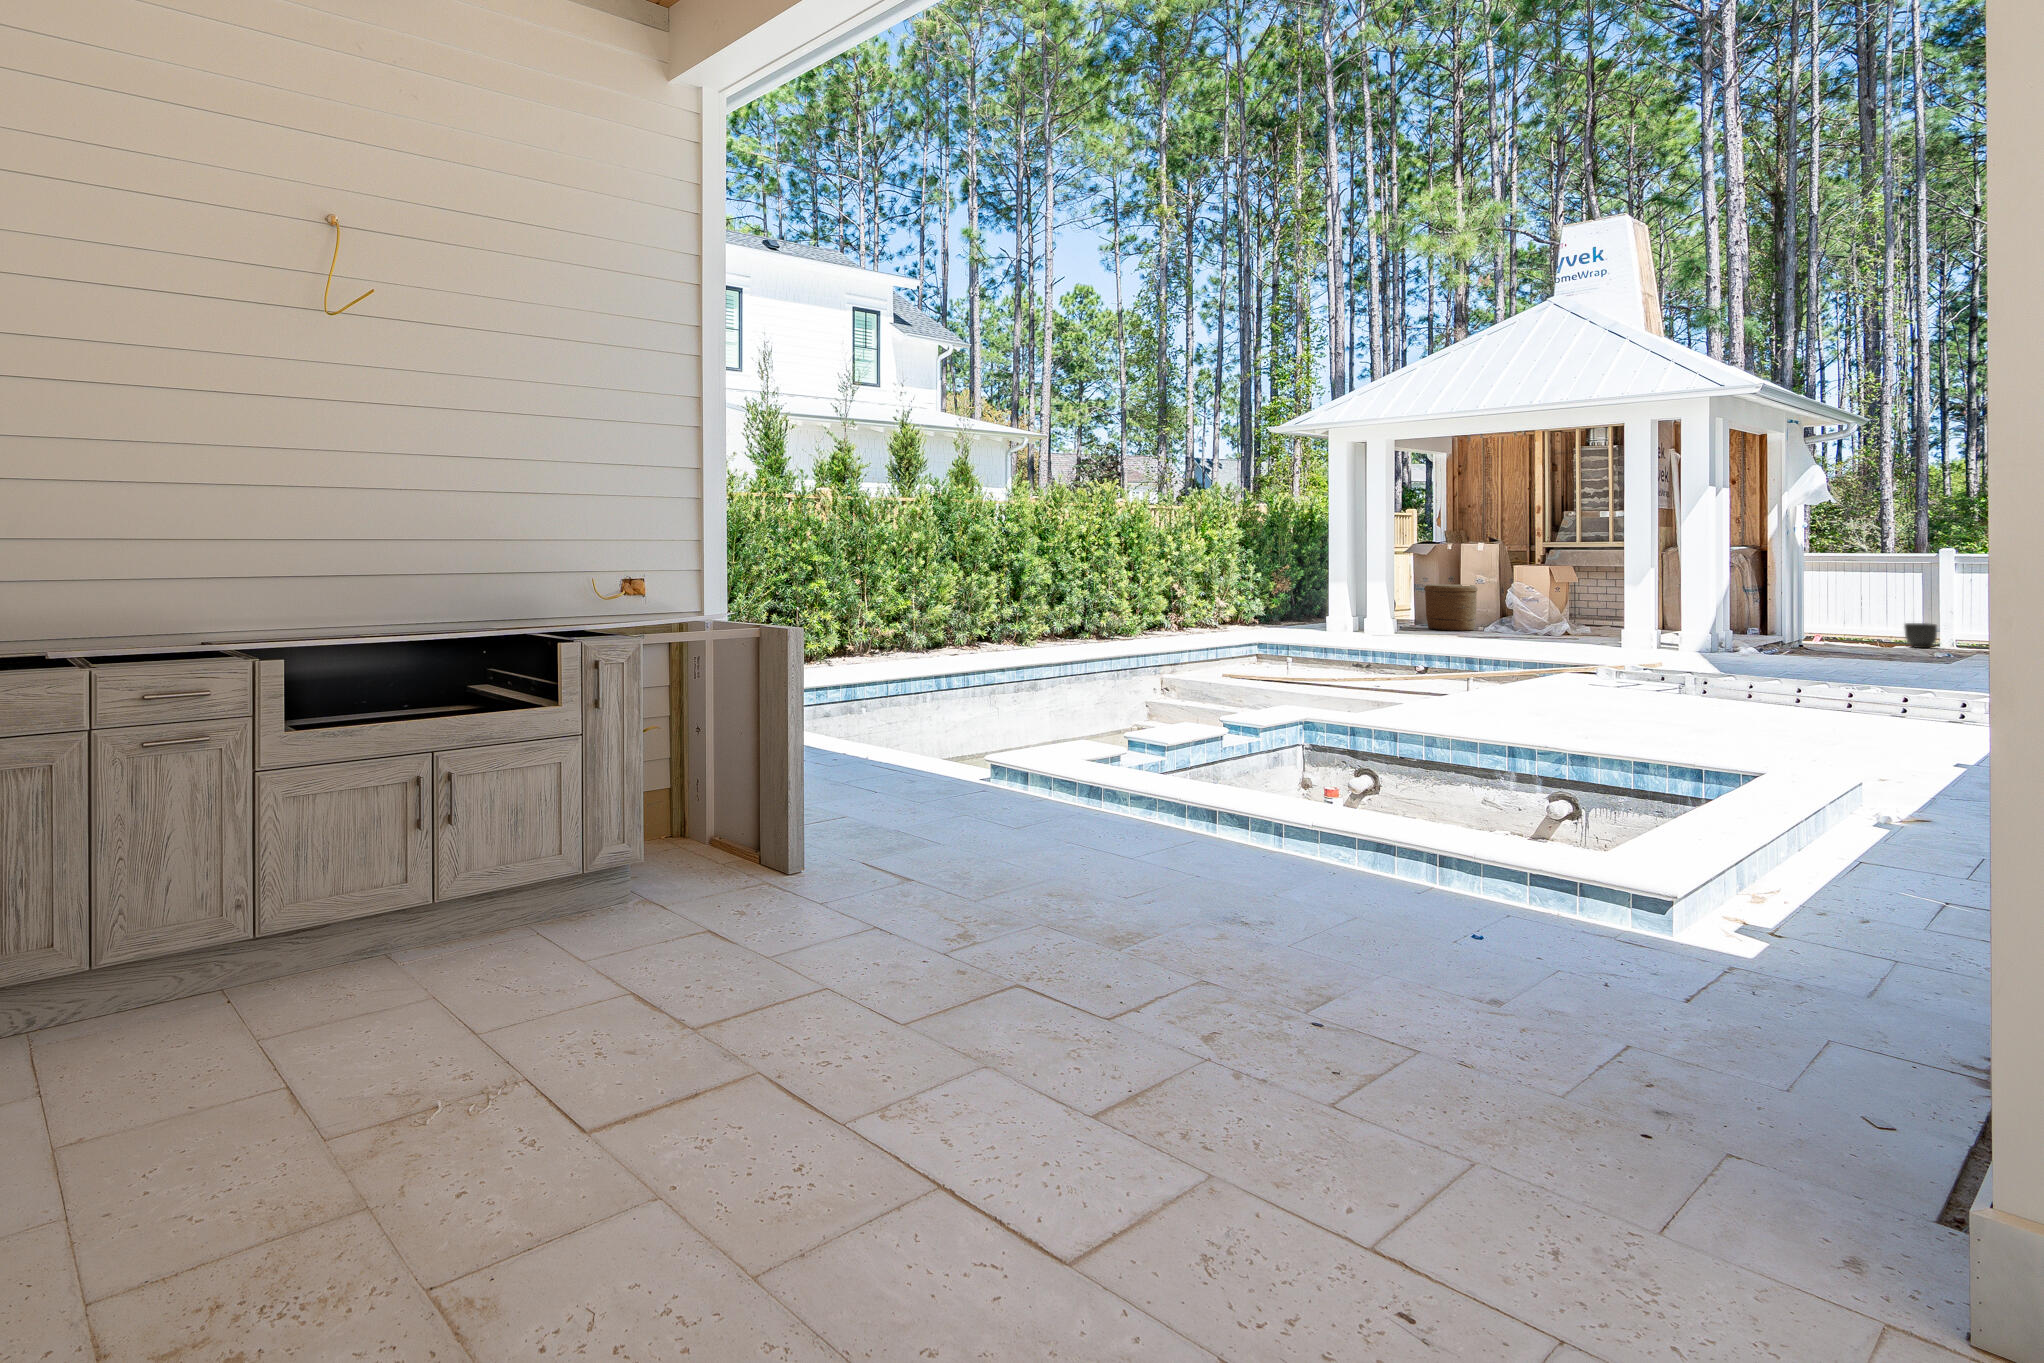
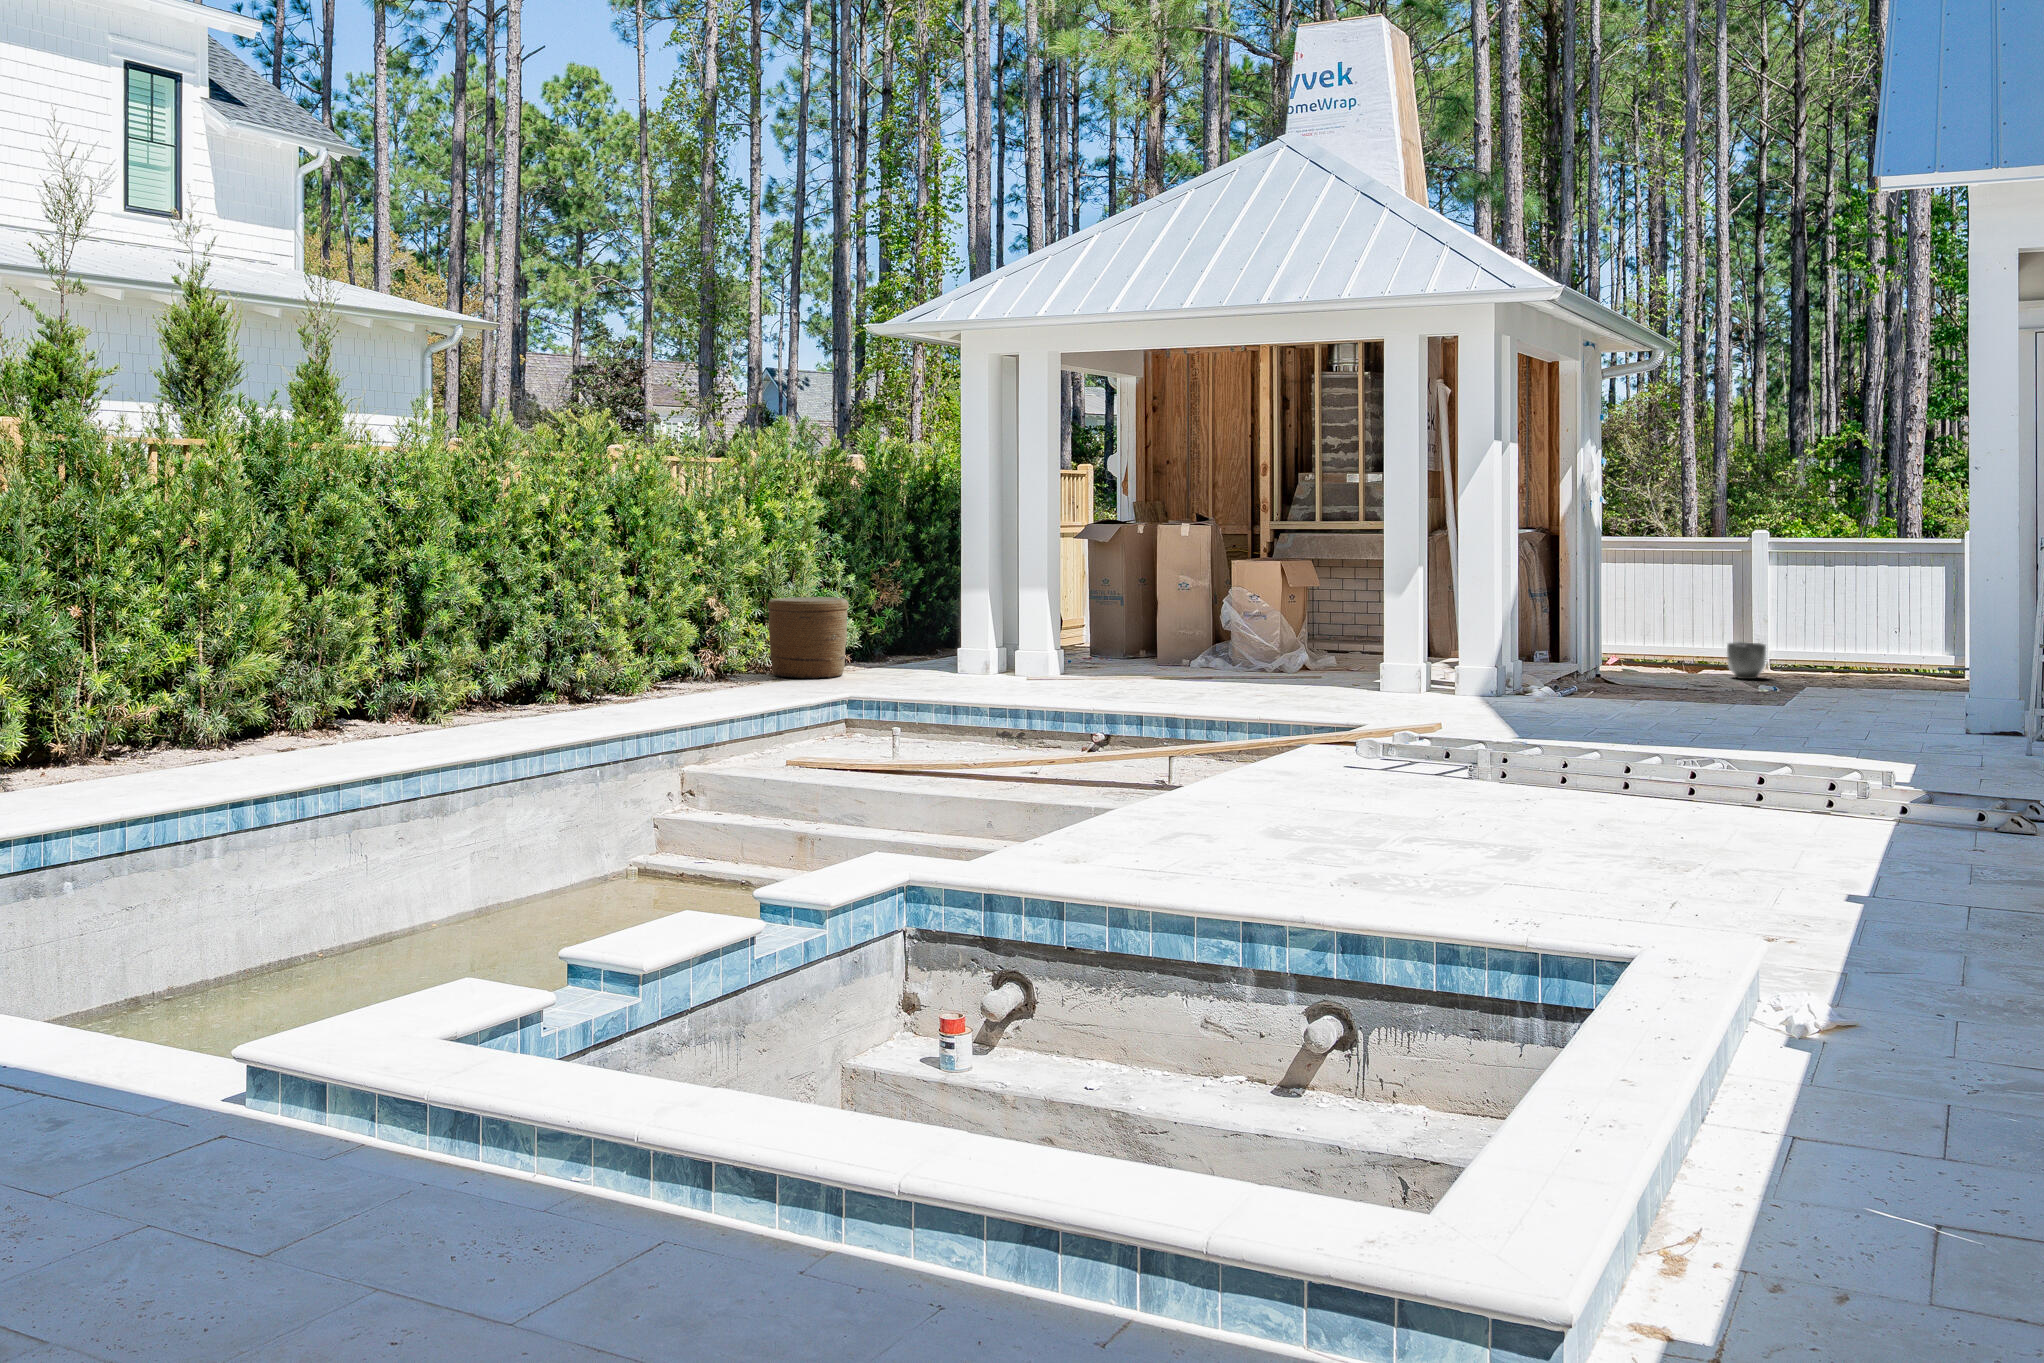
woven basket: present [1424,585,1477,631] -> present [767,597,849,679]

